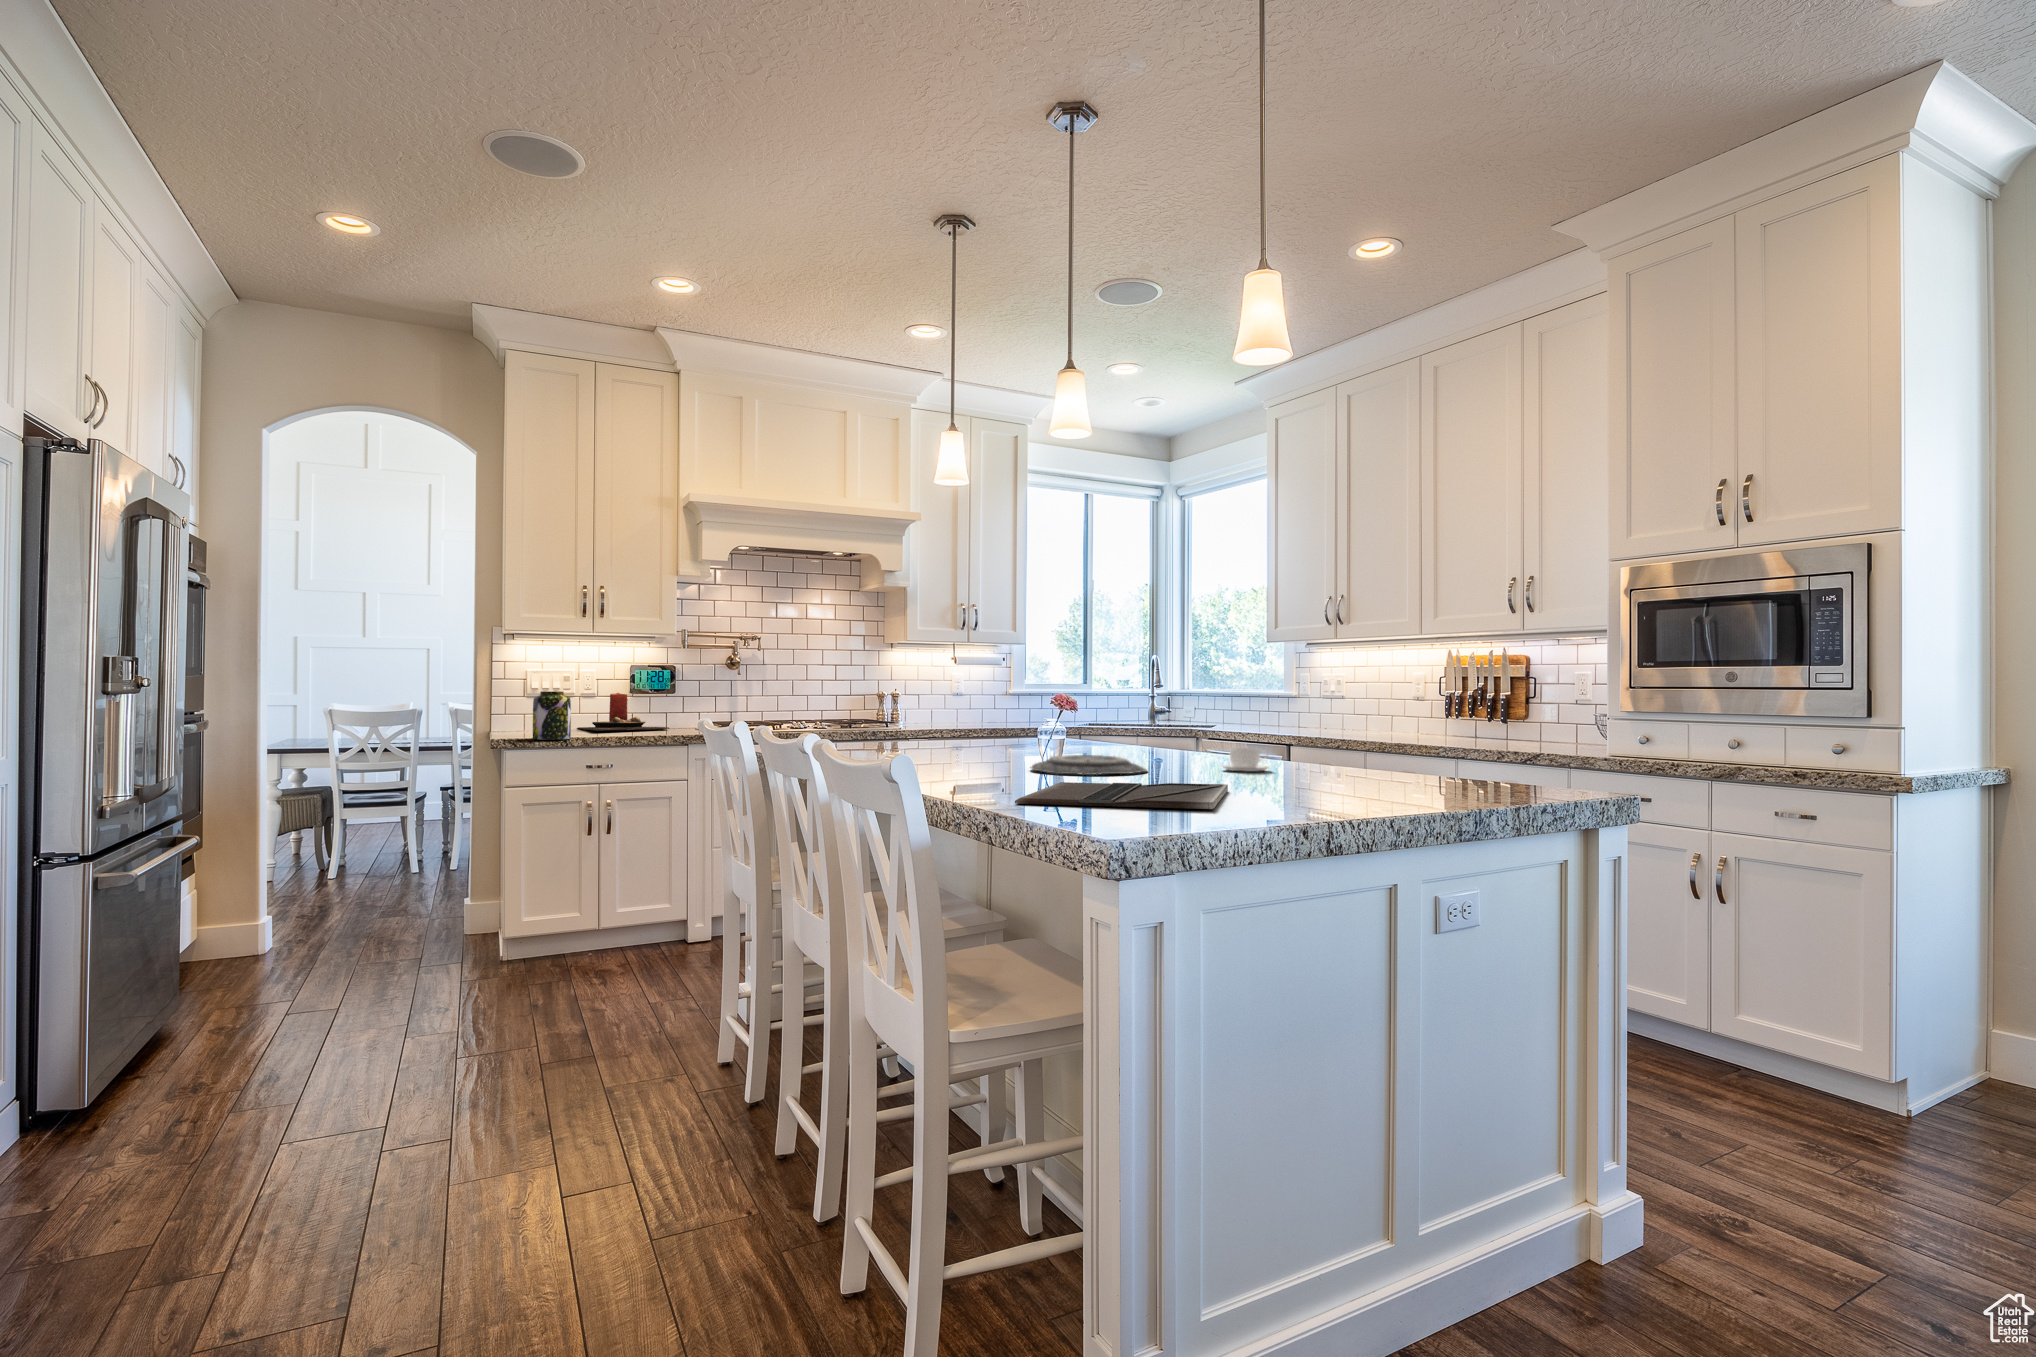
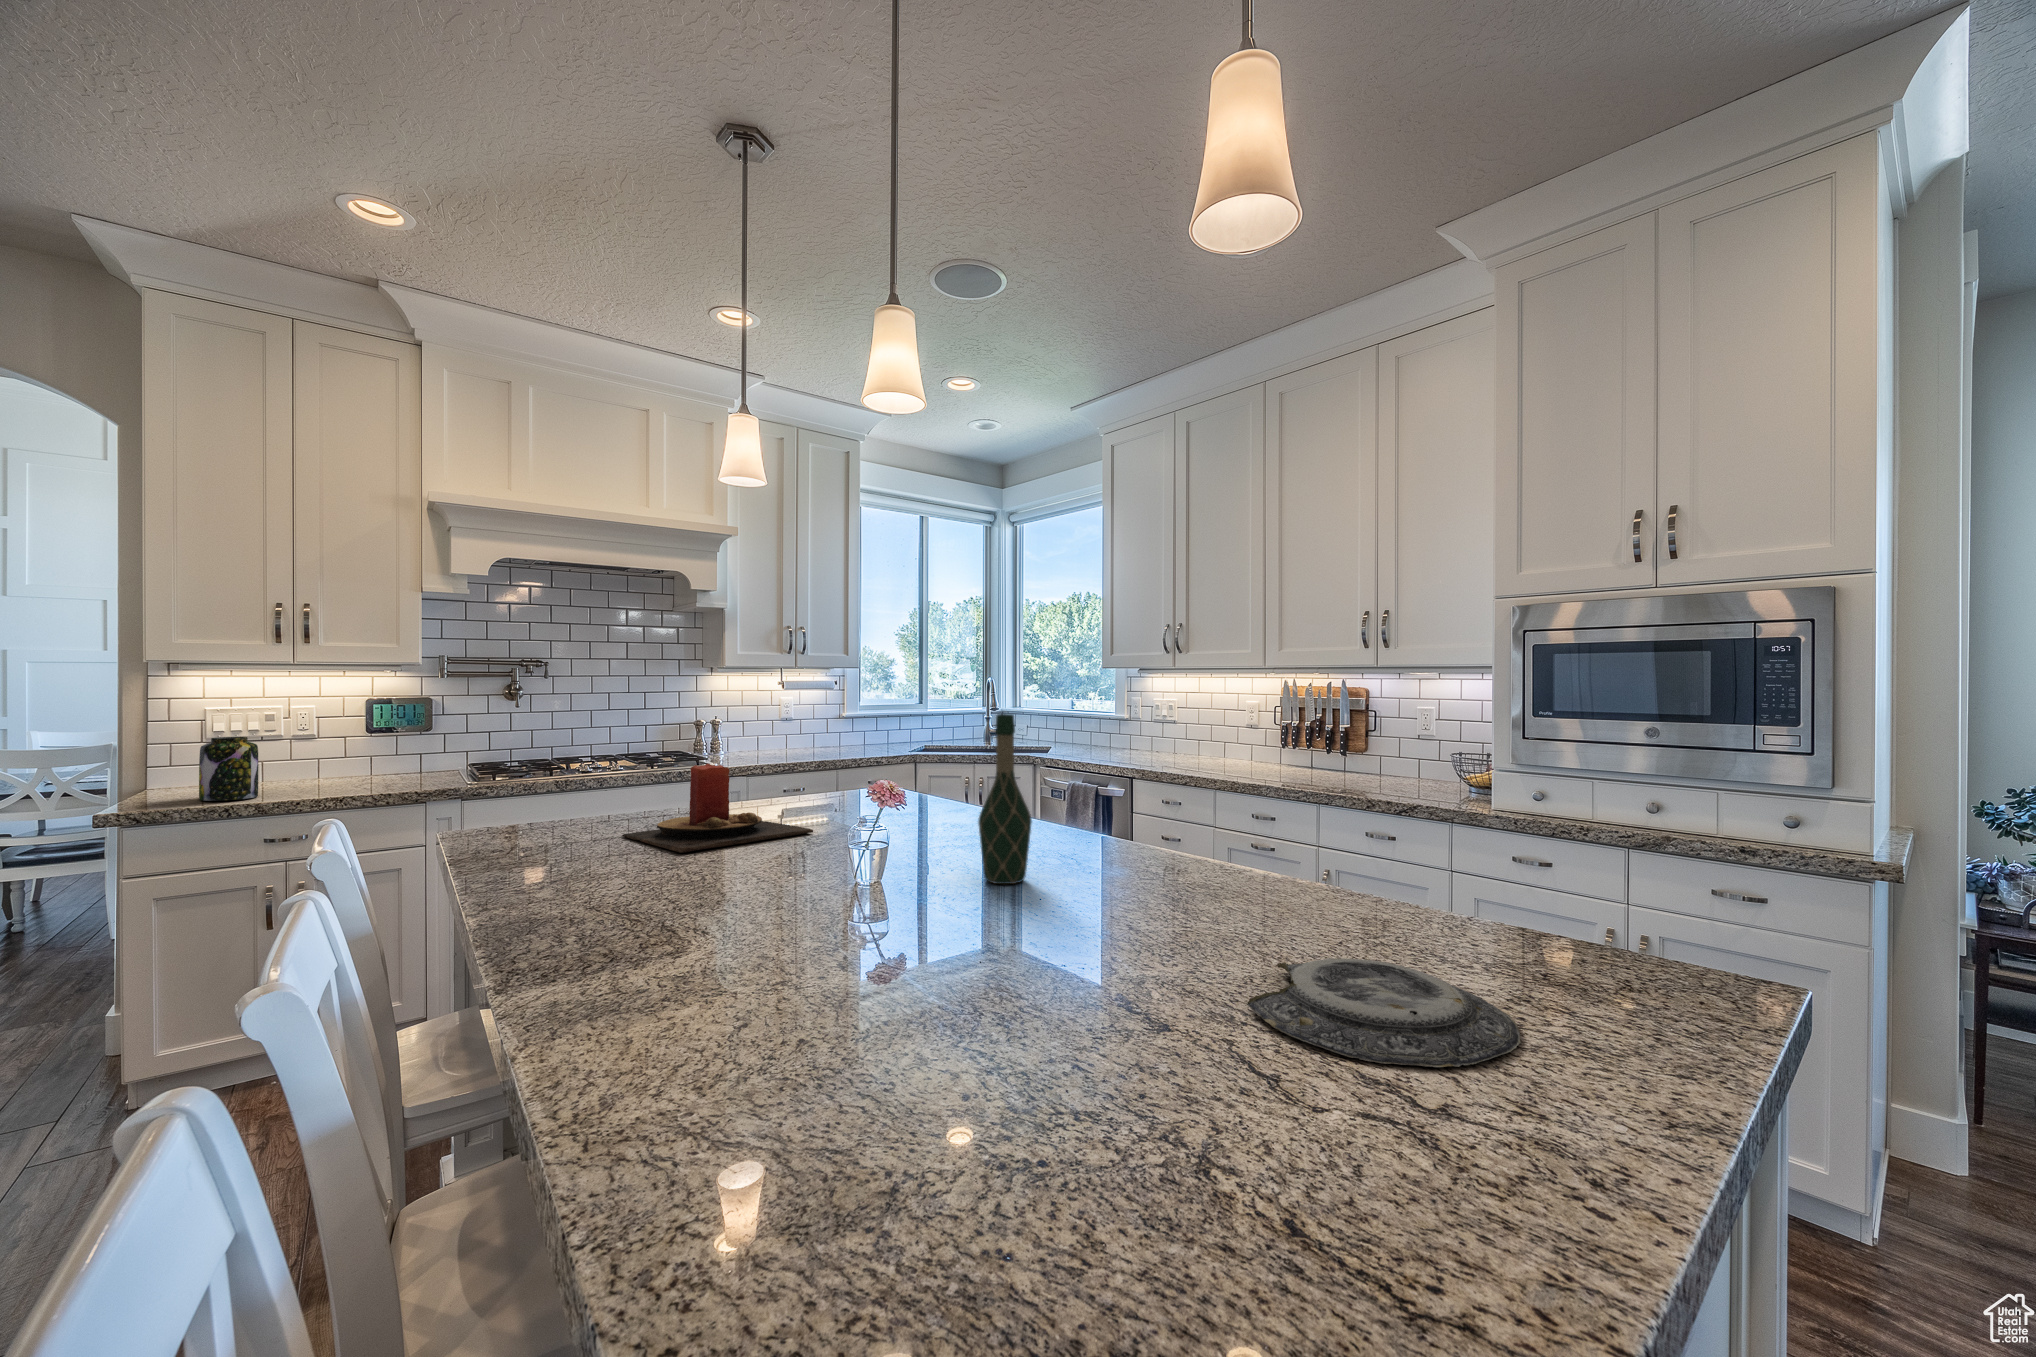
wine bottle: none [1137,648,1174,764] -> present [978,714,1032,884]
candle: present [577,693,669,731] -> present [622,763,813,853]
coffee cup: present [1223,748,1269,771] -> none [1106,871,1181,915]
plate: present [1030,755,1147,775] -> present [1247,958,1521,1067]
laptop: present [1015,782,1228,809] -> none [674,1024,1209,1277]

